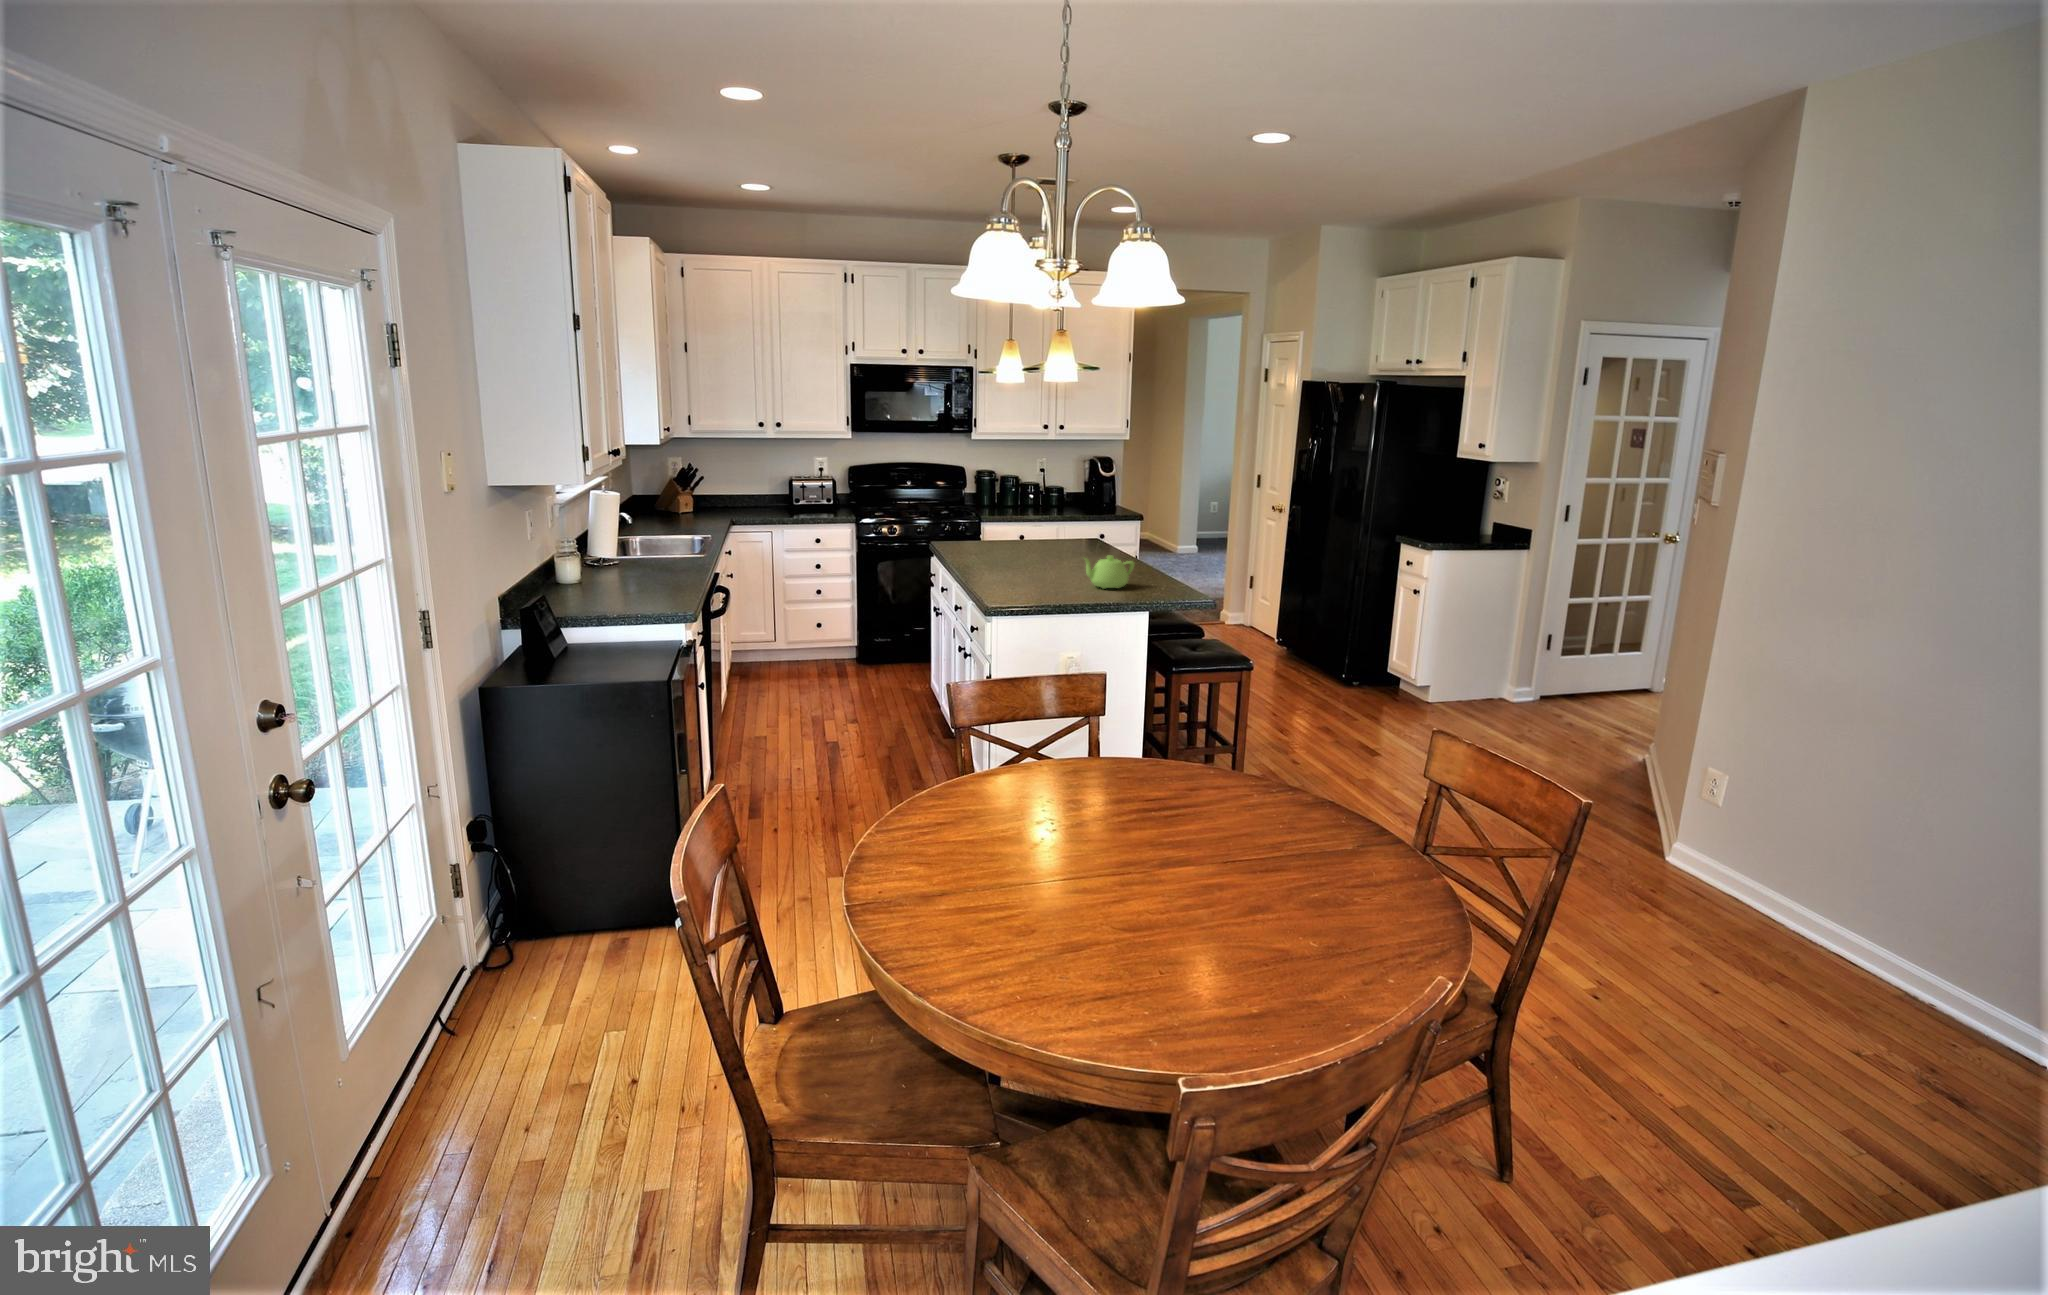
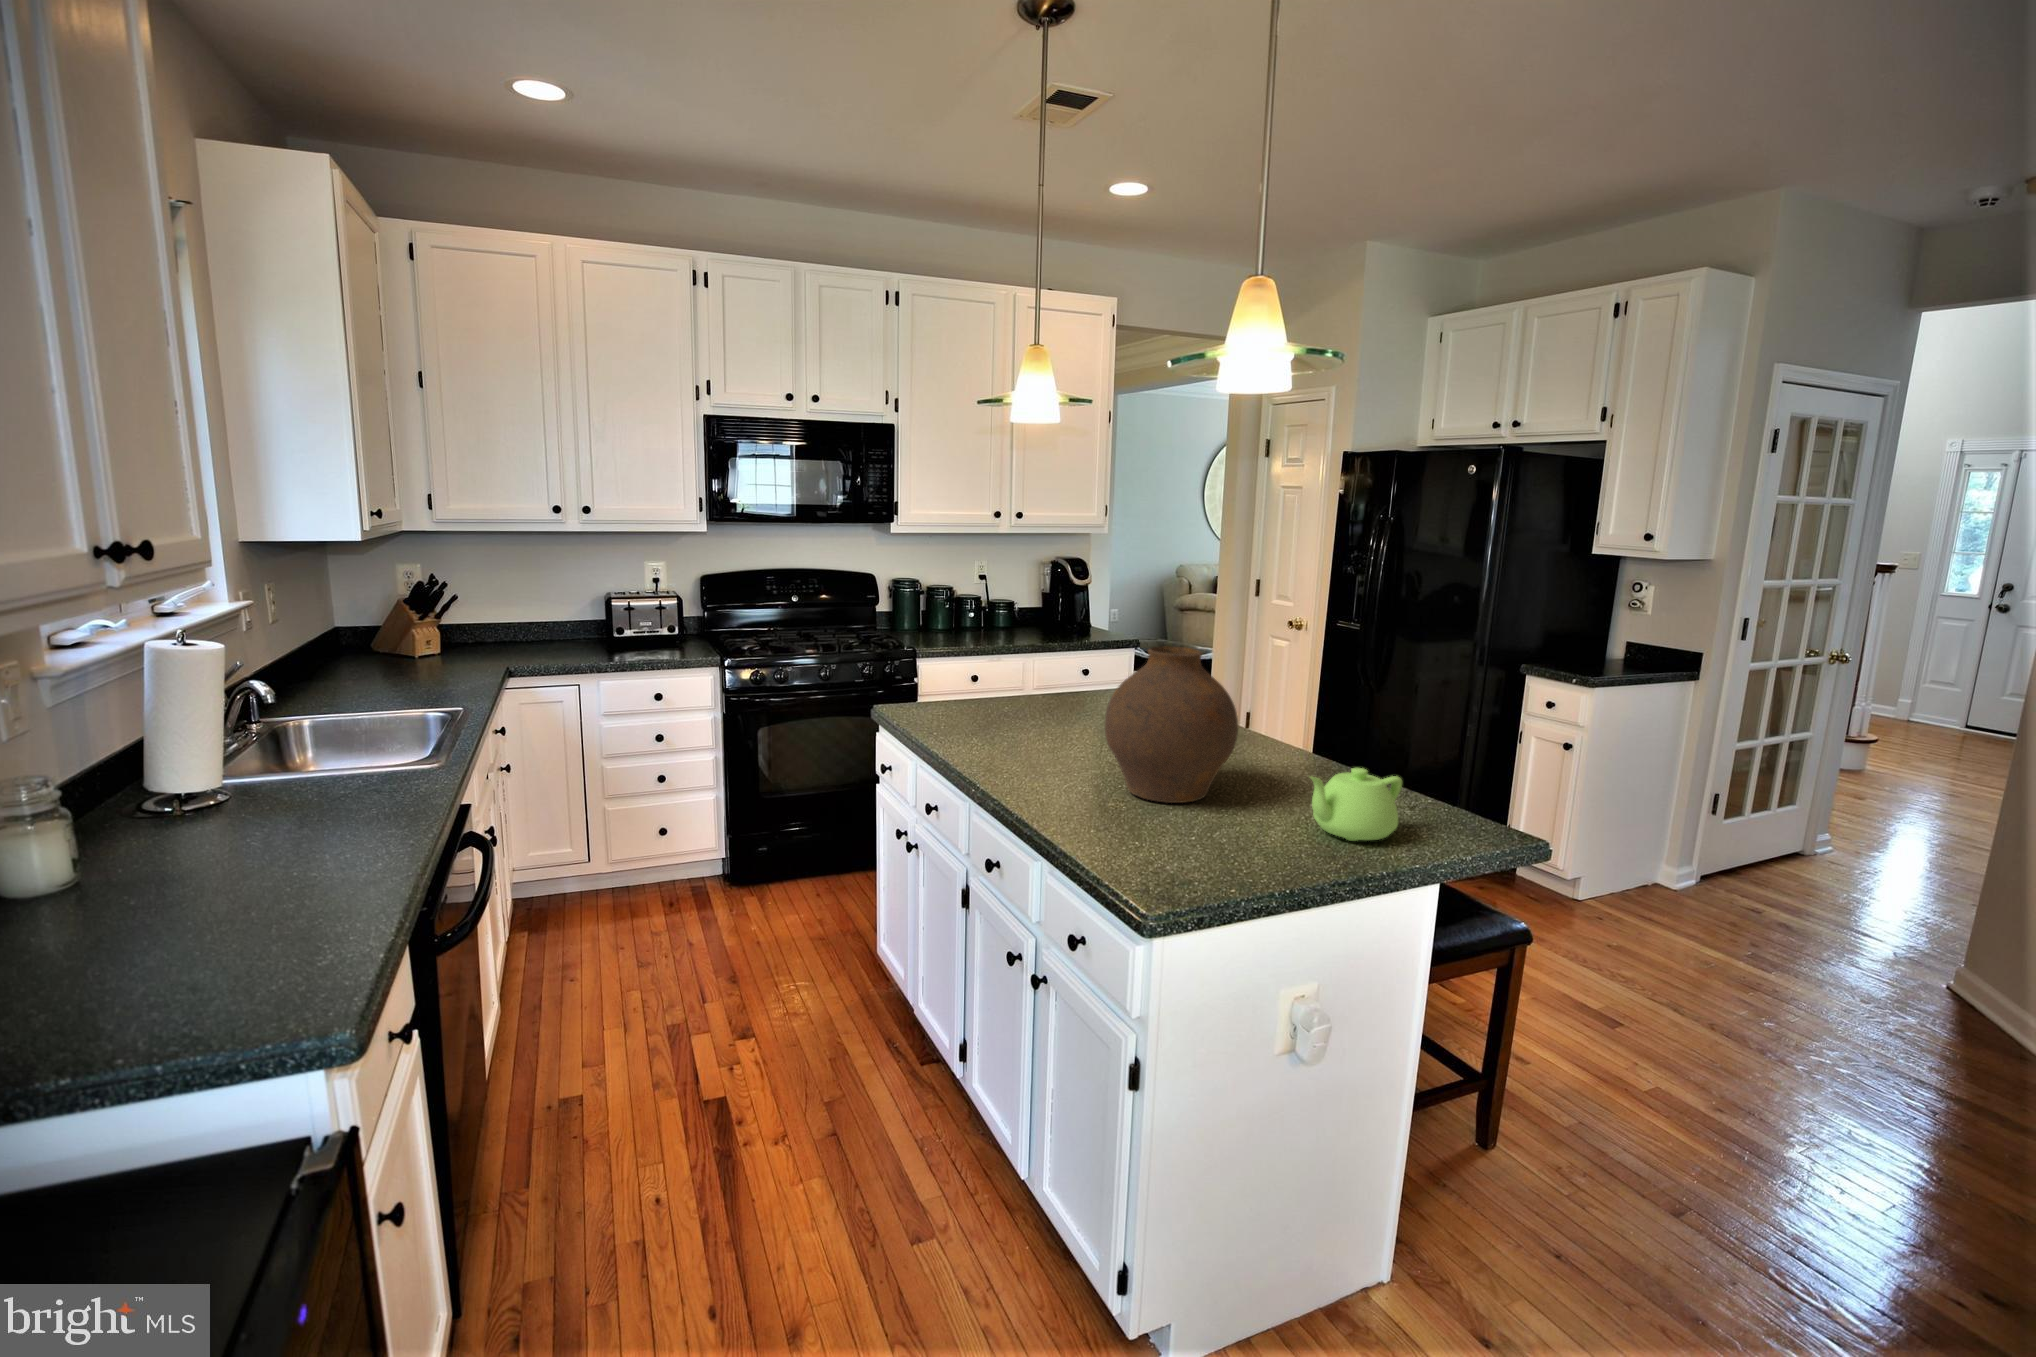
vase: none [1009,500,1075,576] -> present [1105,646,1238,803]

